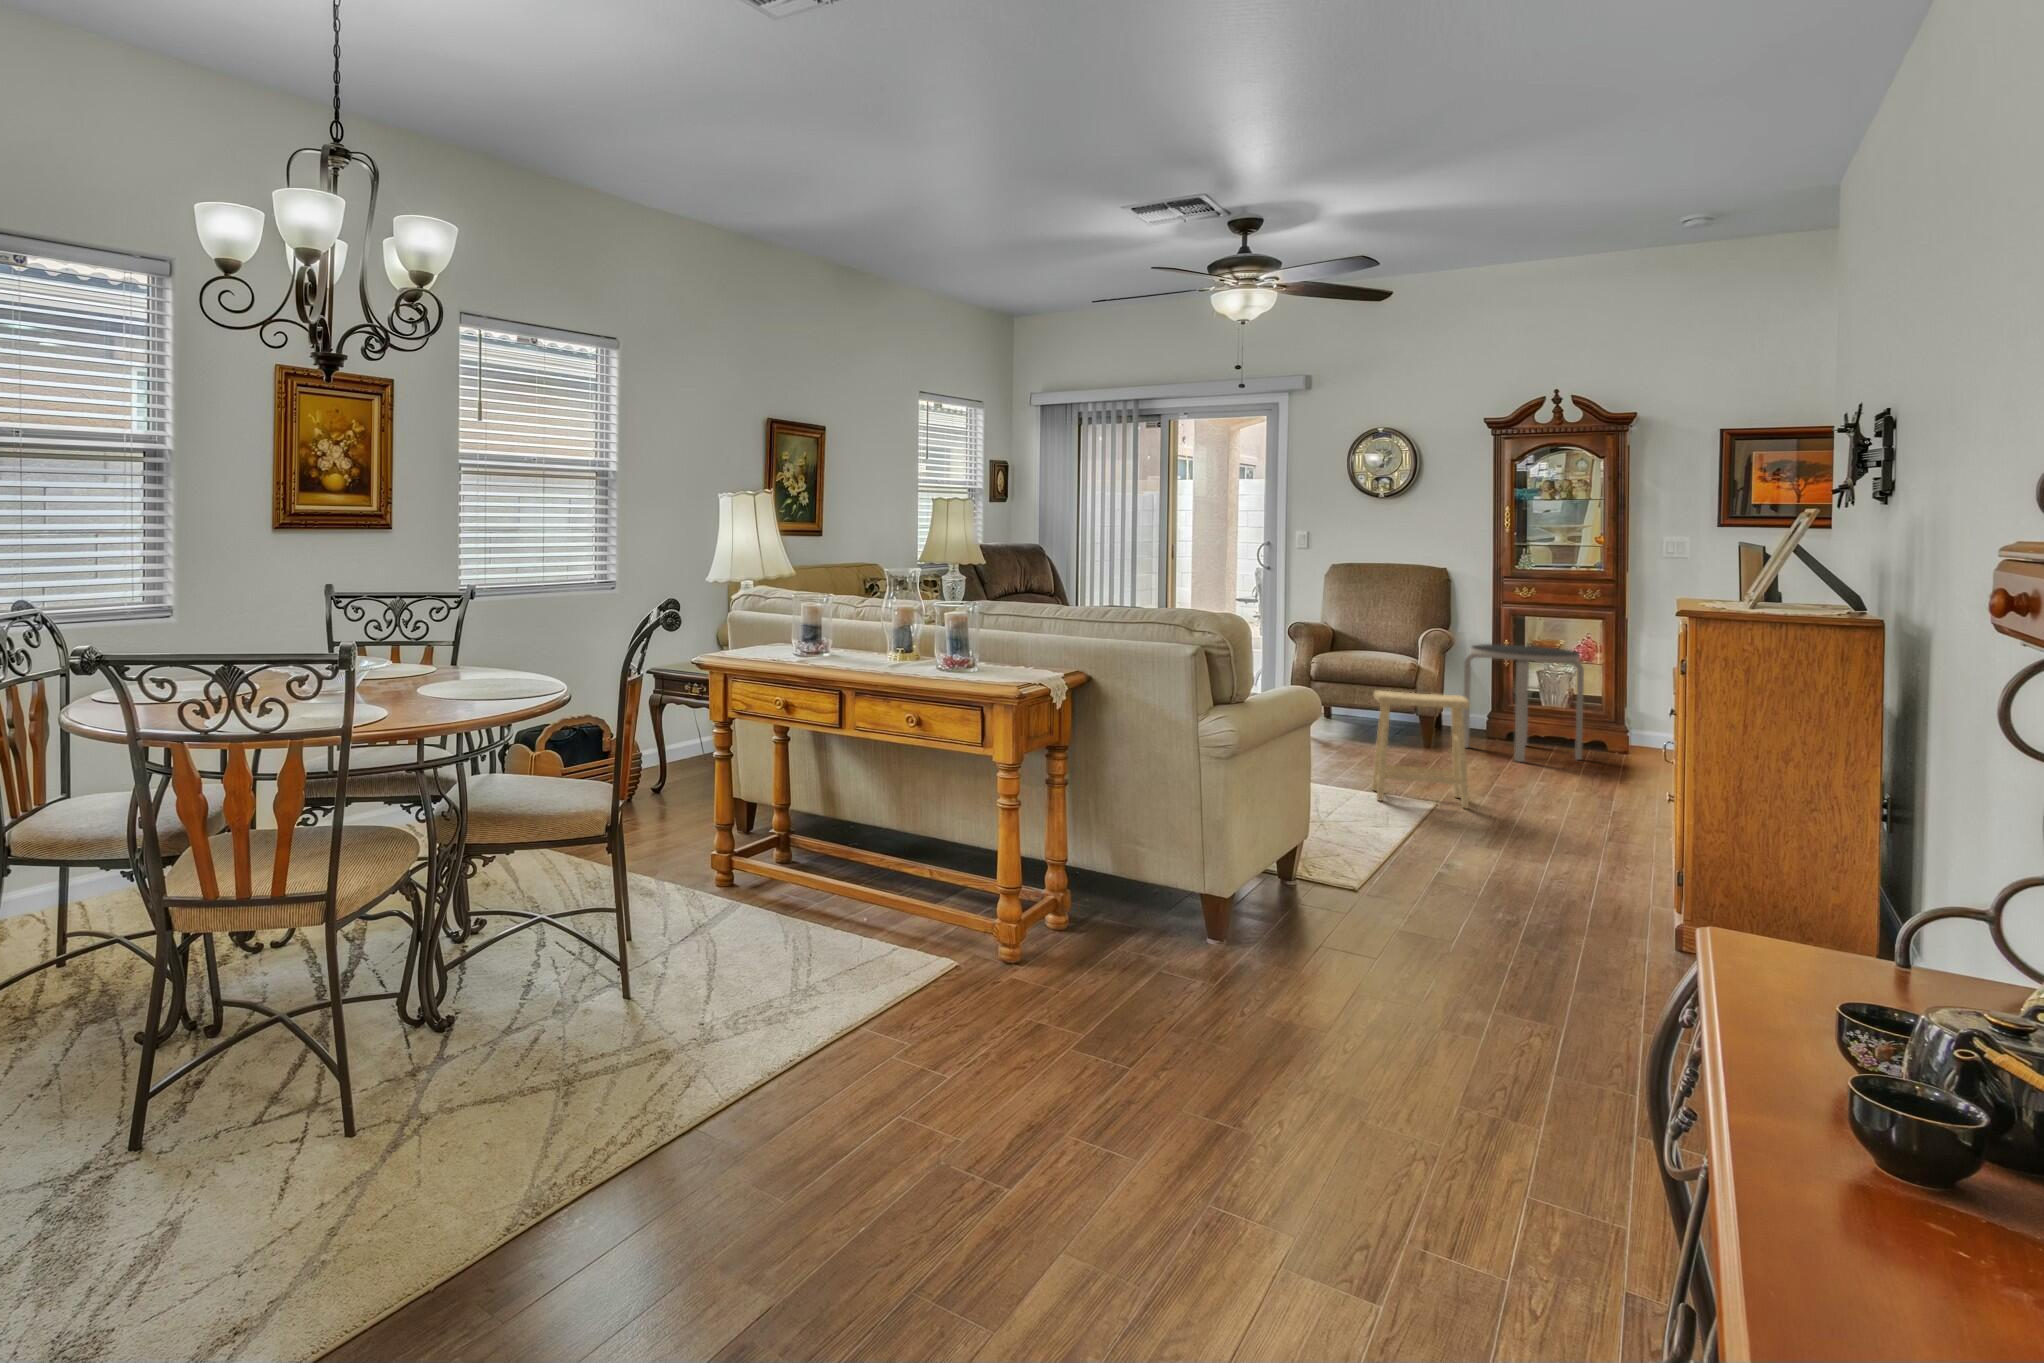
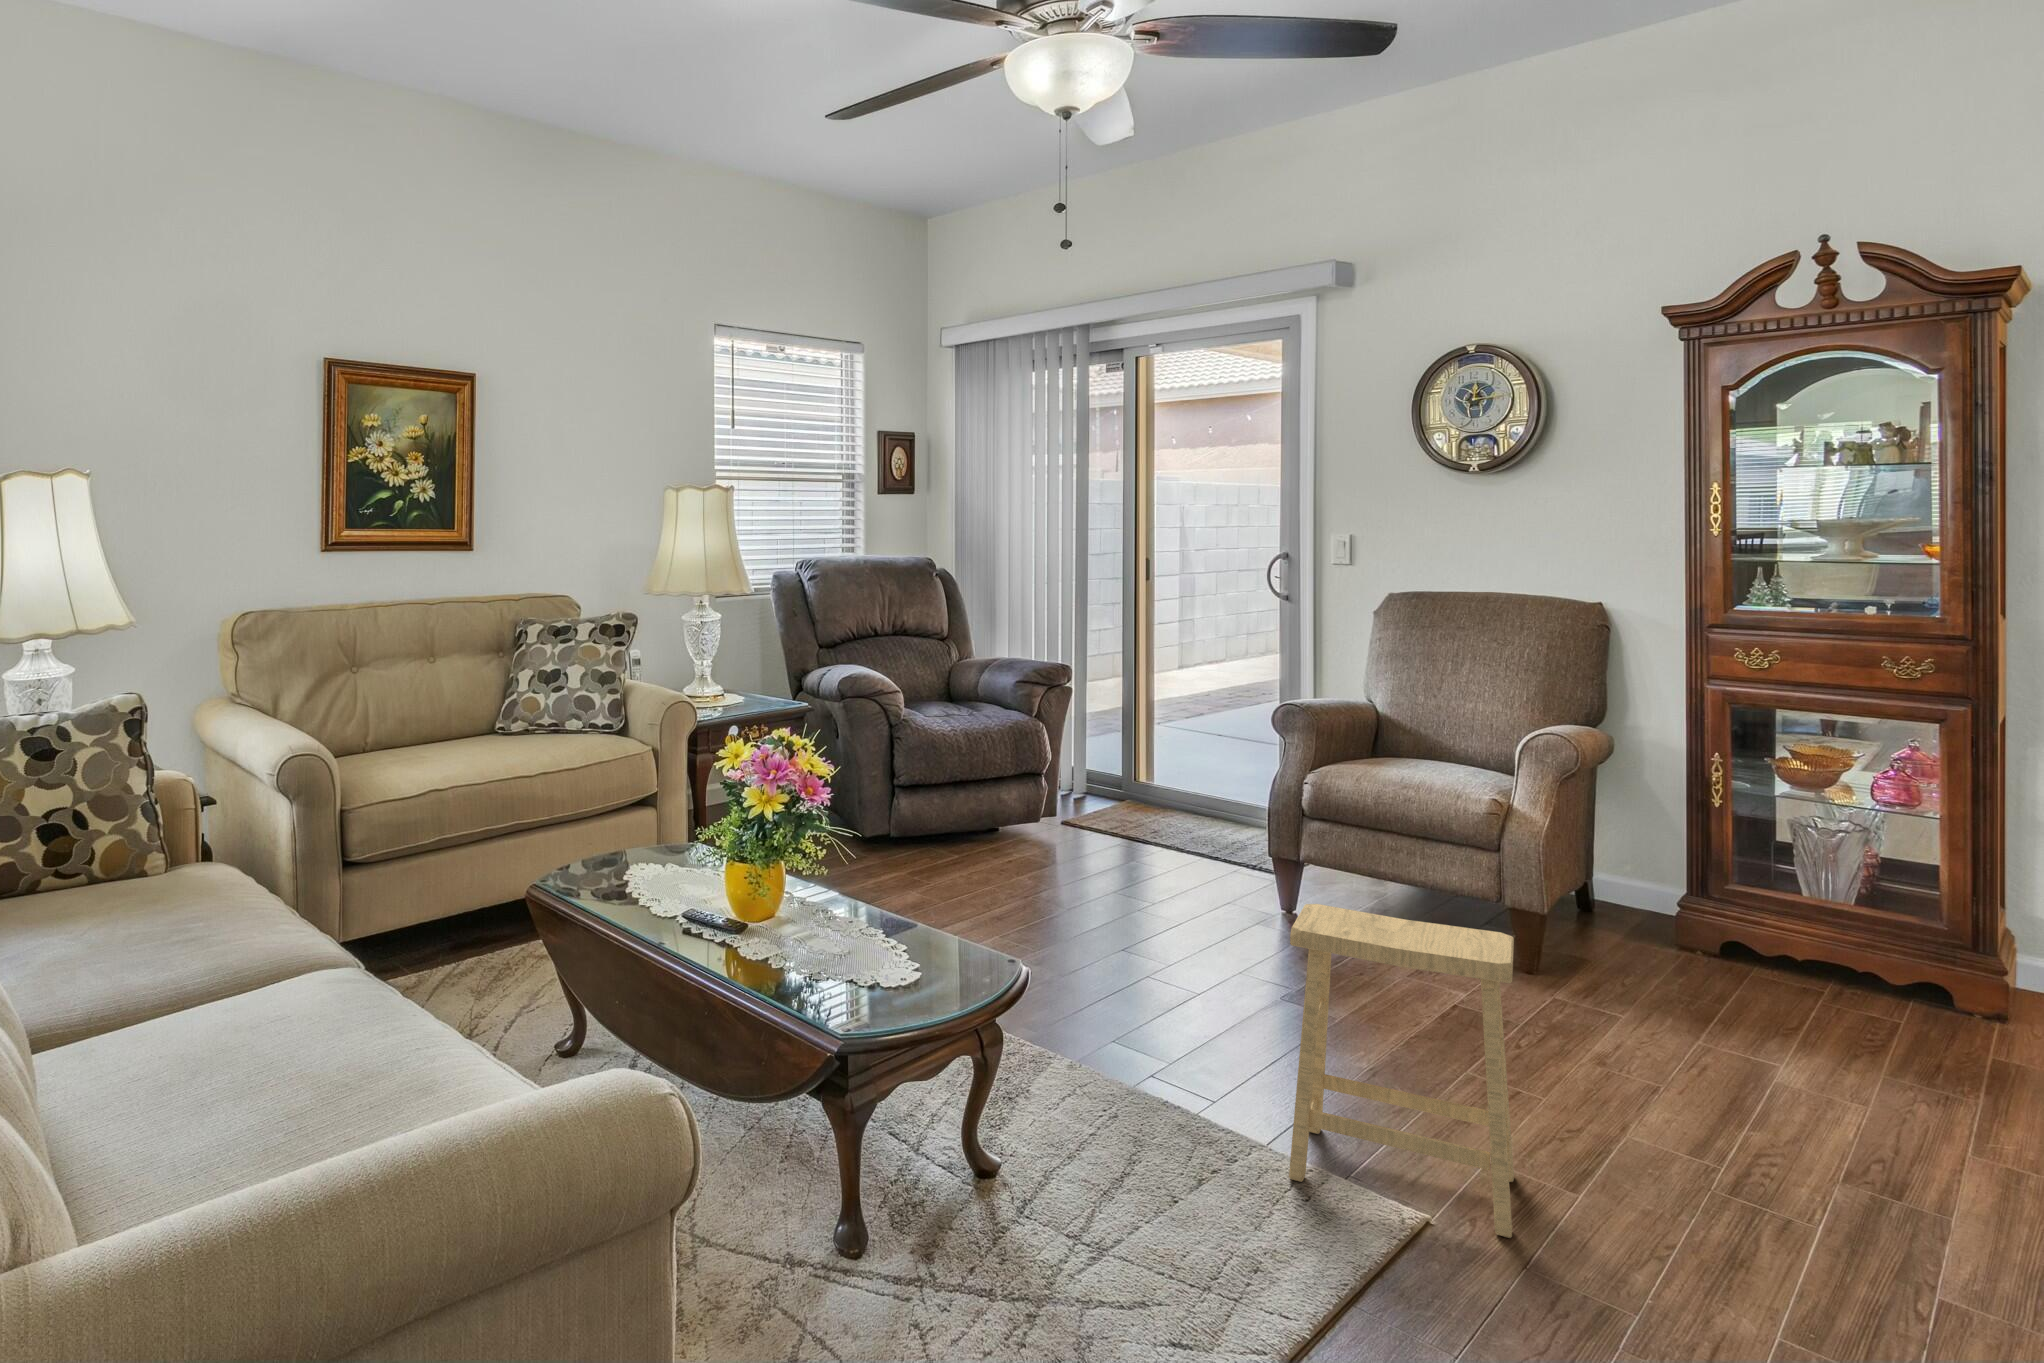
side table: present [1463,644,1584,762] -> none [1613,762,1887,1035]

